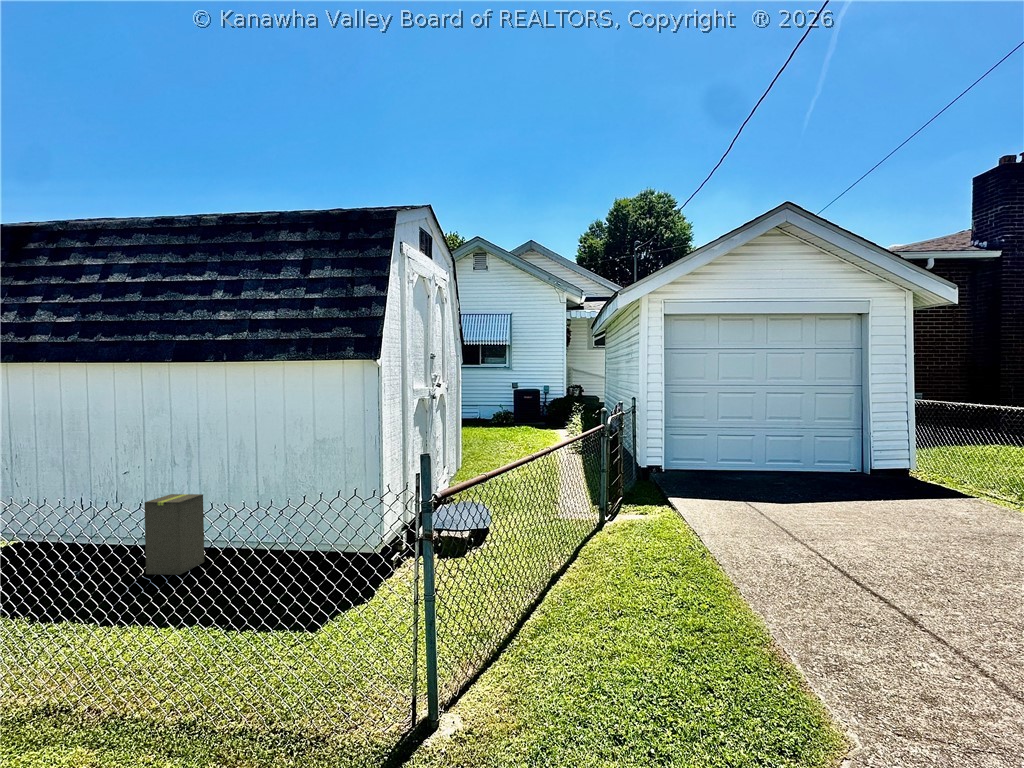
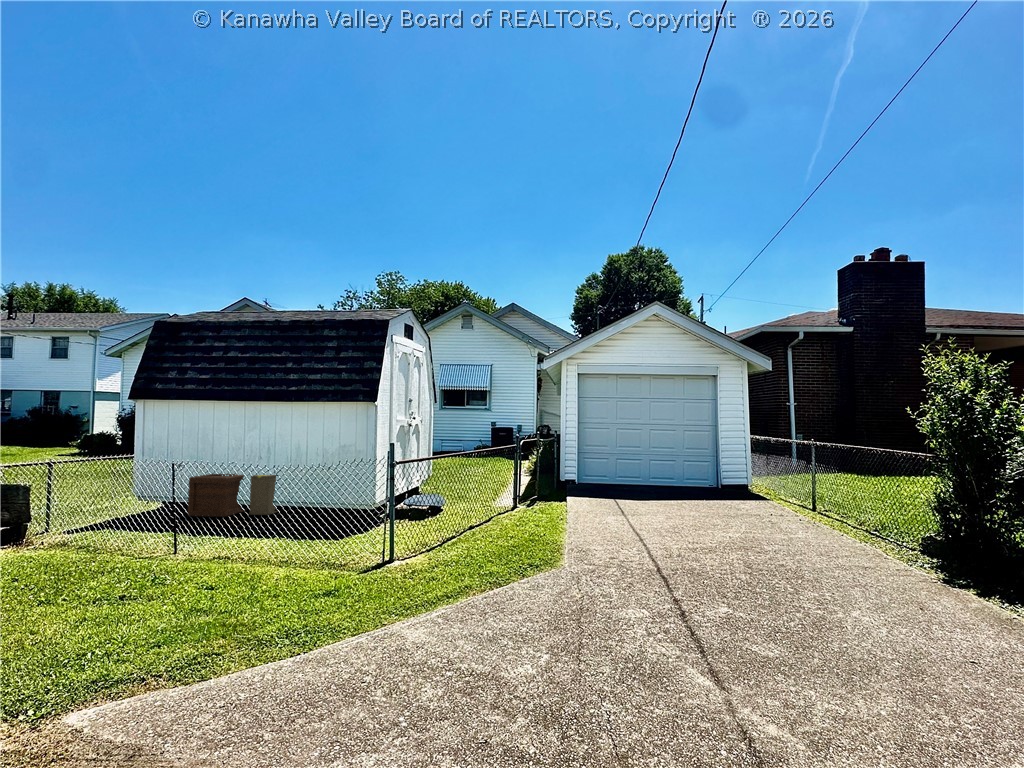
wooden crate: none [16,494,148,586] -> present [188,474,245,517]

